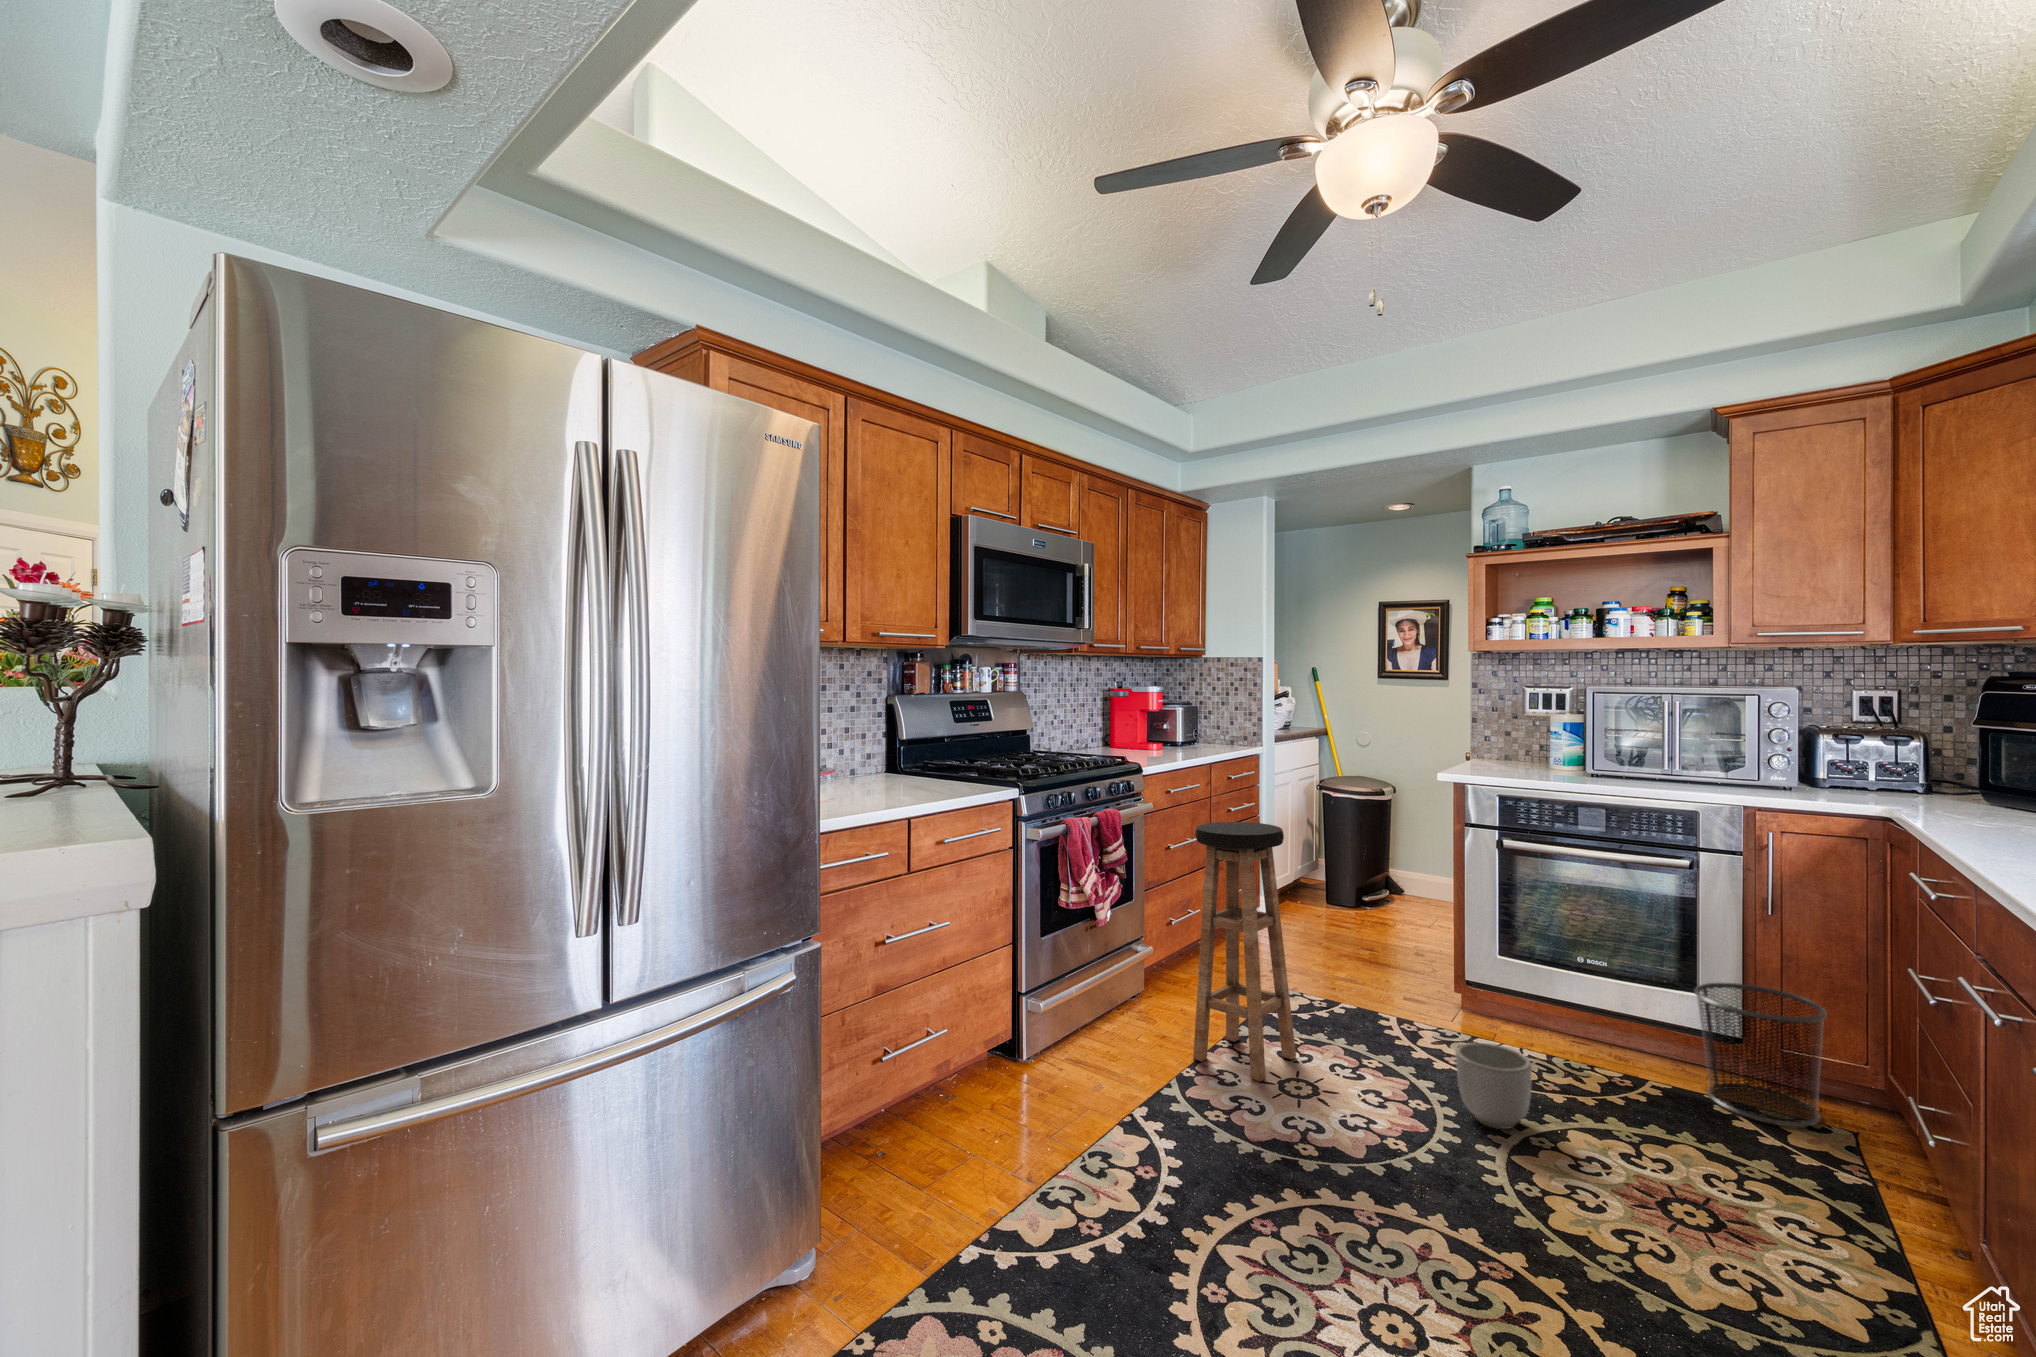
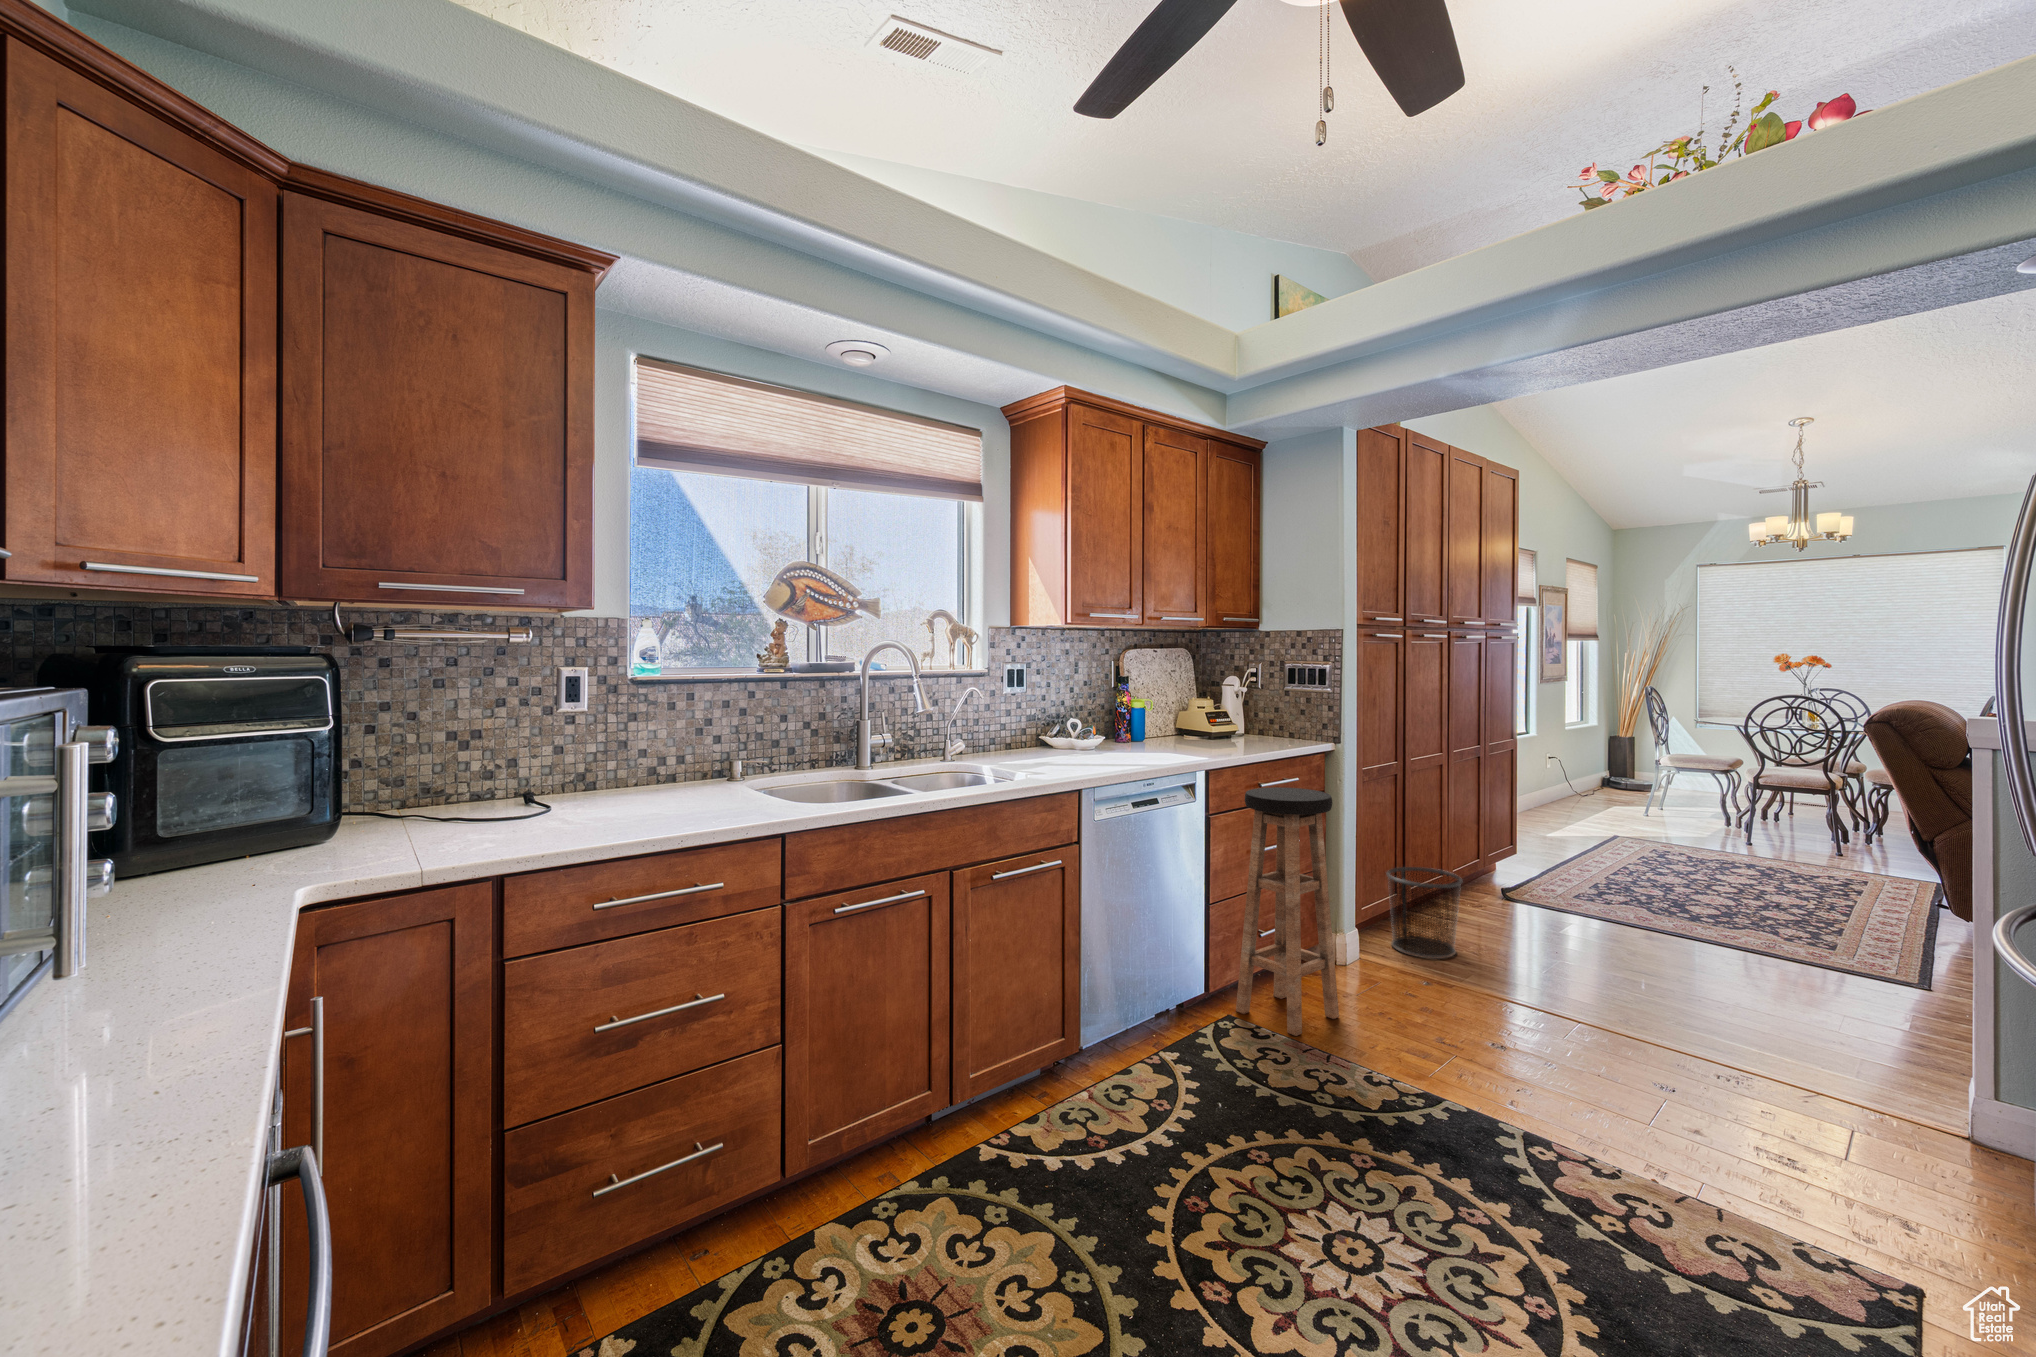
waste bin: present [1694,983,1827,1127] -> present [1386,867,1462,959]
planter: present [1456,1043,1532,1129] -> none [1488,1015,1564,1099]

